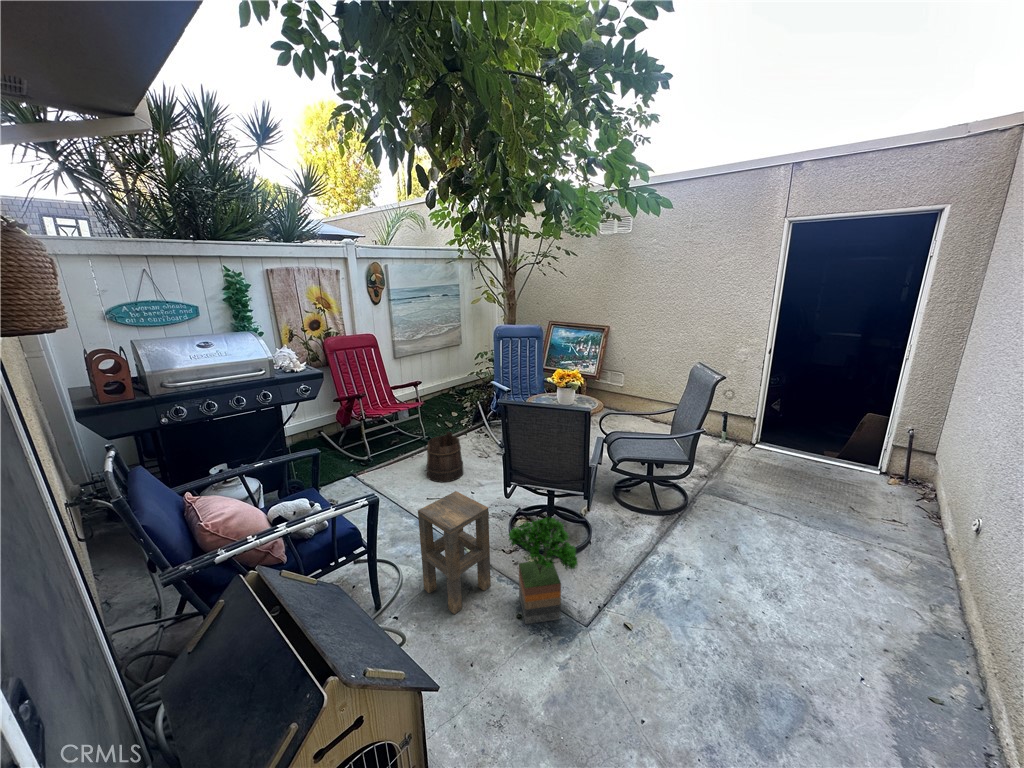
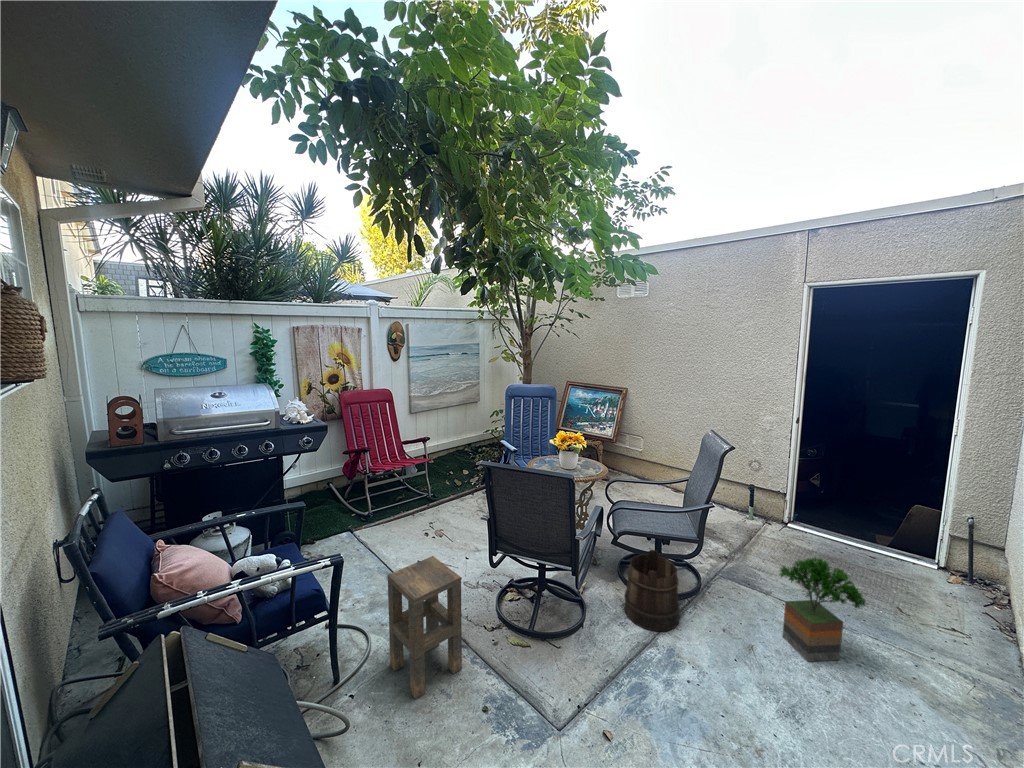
bucket: present [427,432,463,482] -> present [624,550,679,631]
potted tree: present [509,517,577,624] -> present [780,558,866,662]

